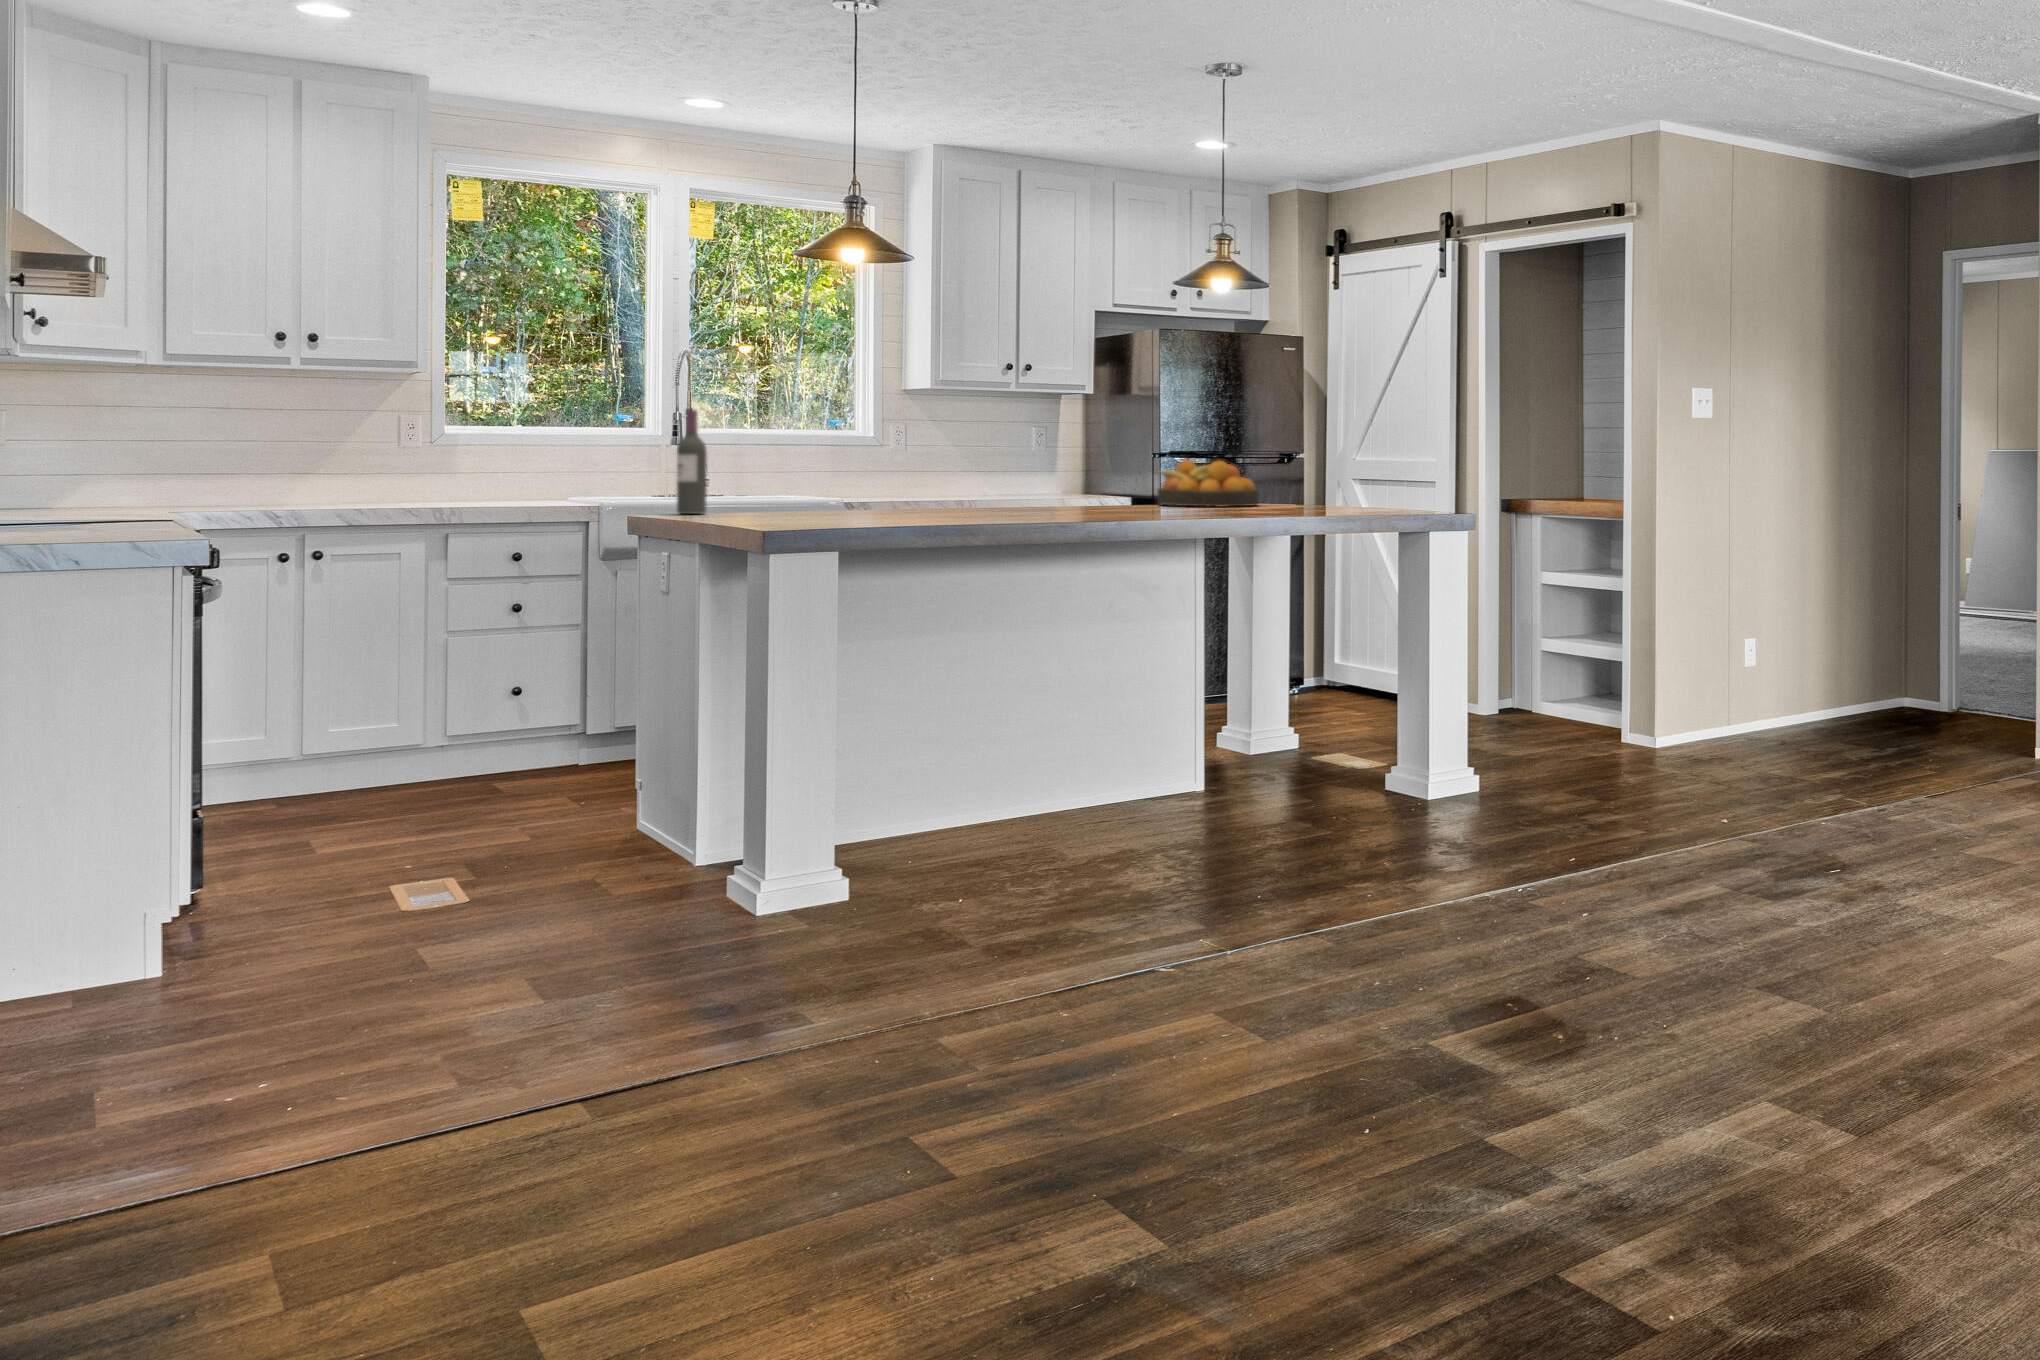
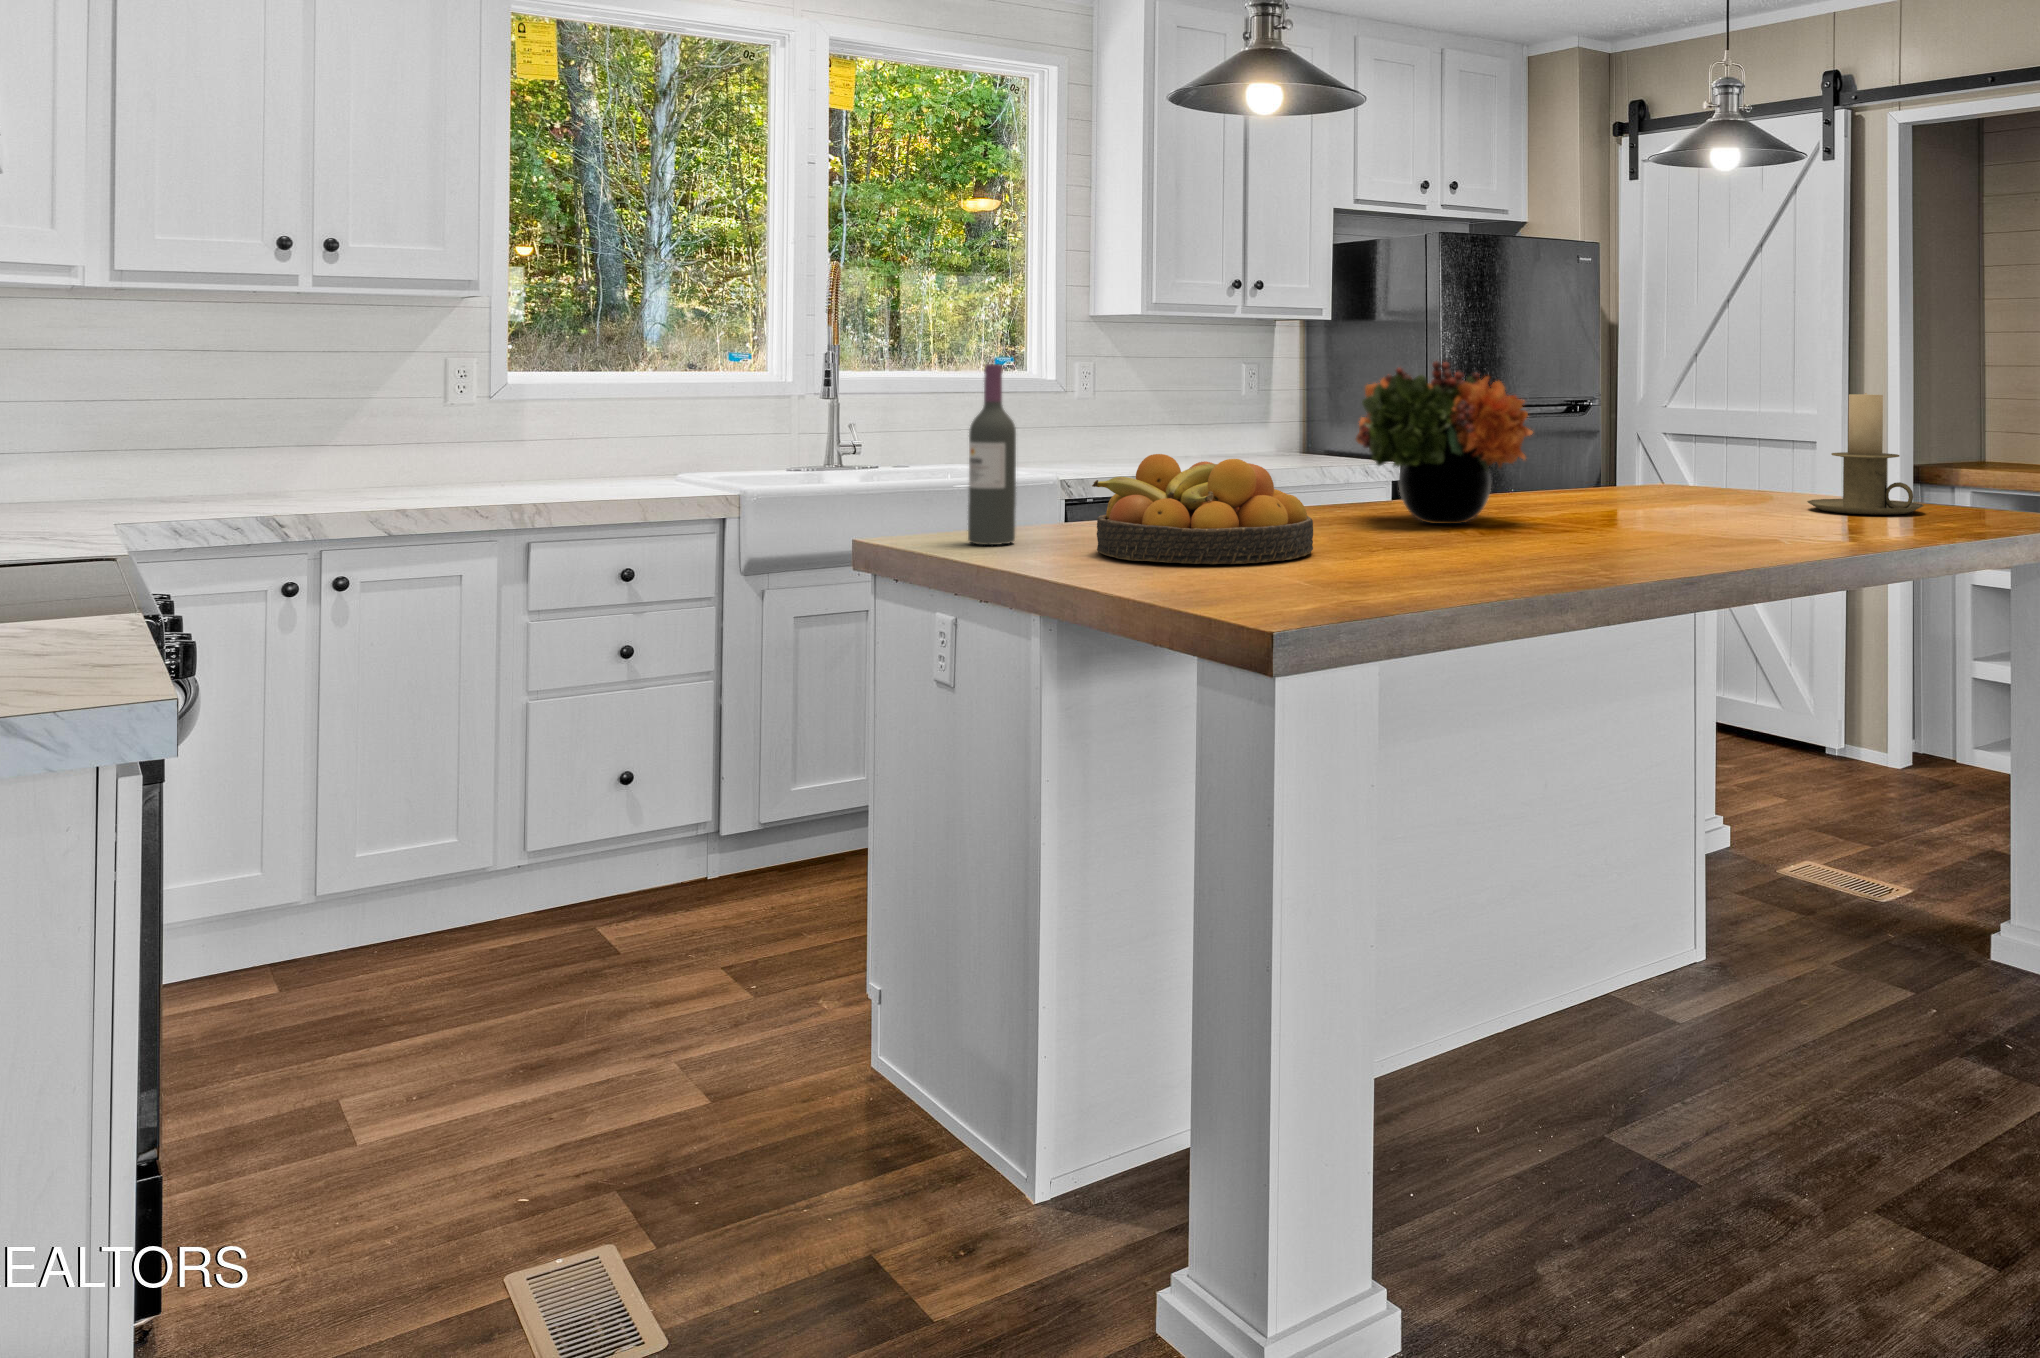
flower arrangement: none [942,411,1061,511] -> present [1356,361,1532,524]
candle holder: none [1271,434,1342,510] -> present [1807,393,1924,515]
fruit bowl: present [1155,460,1258,506] -> present [1092,454,1313,564]

